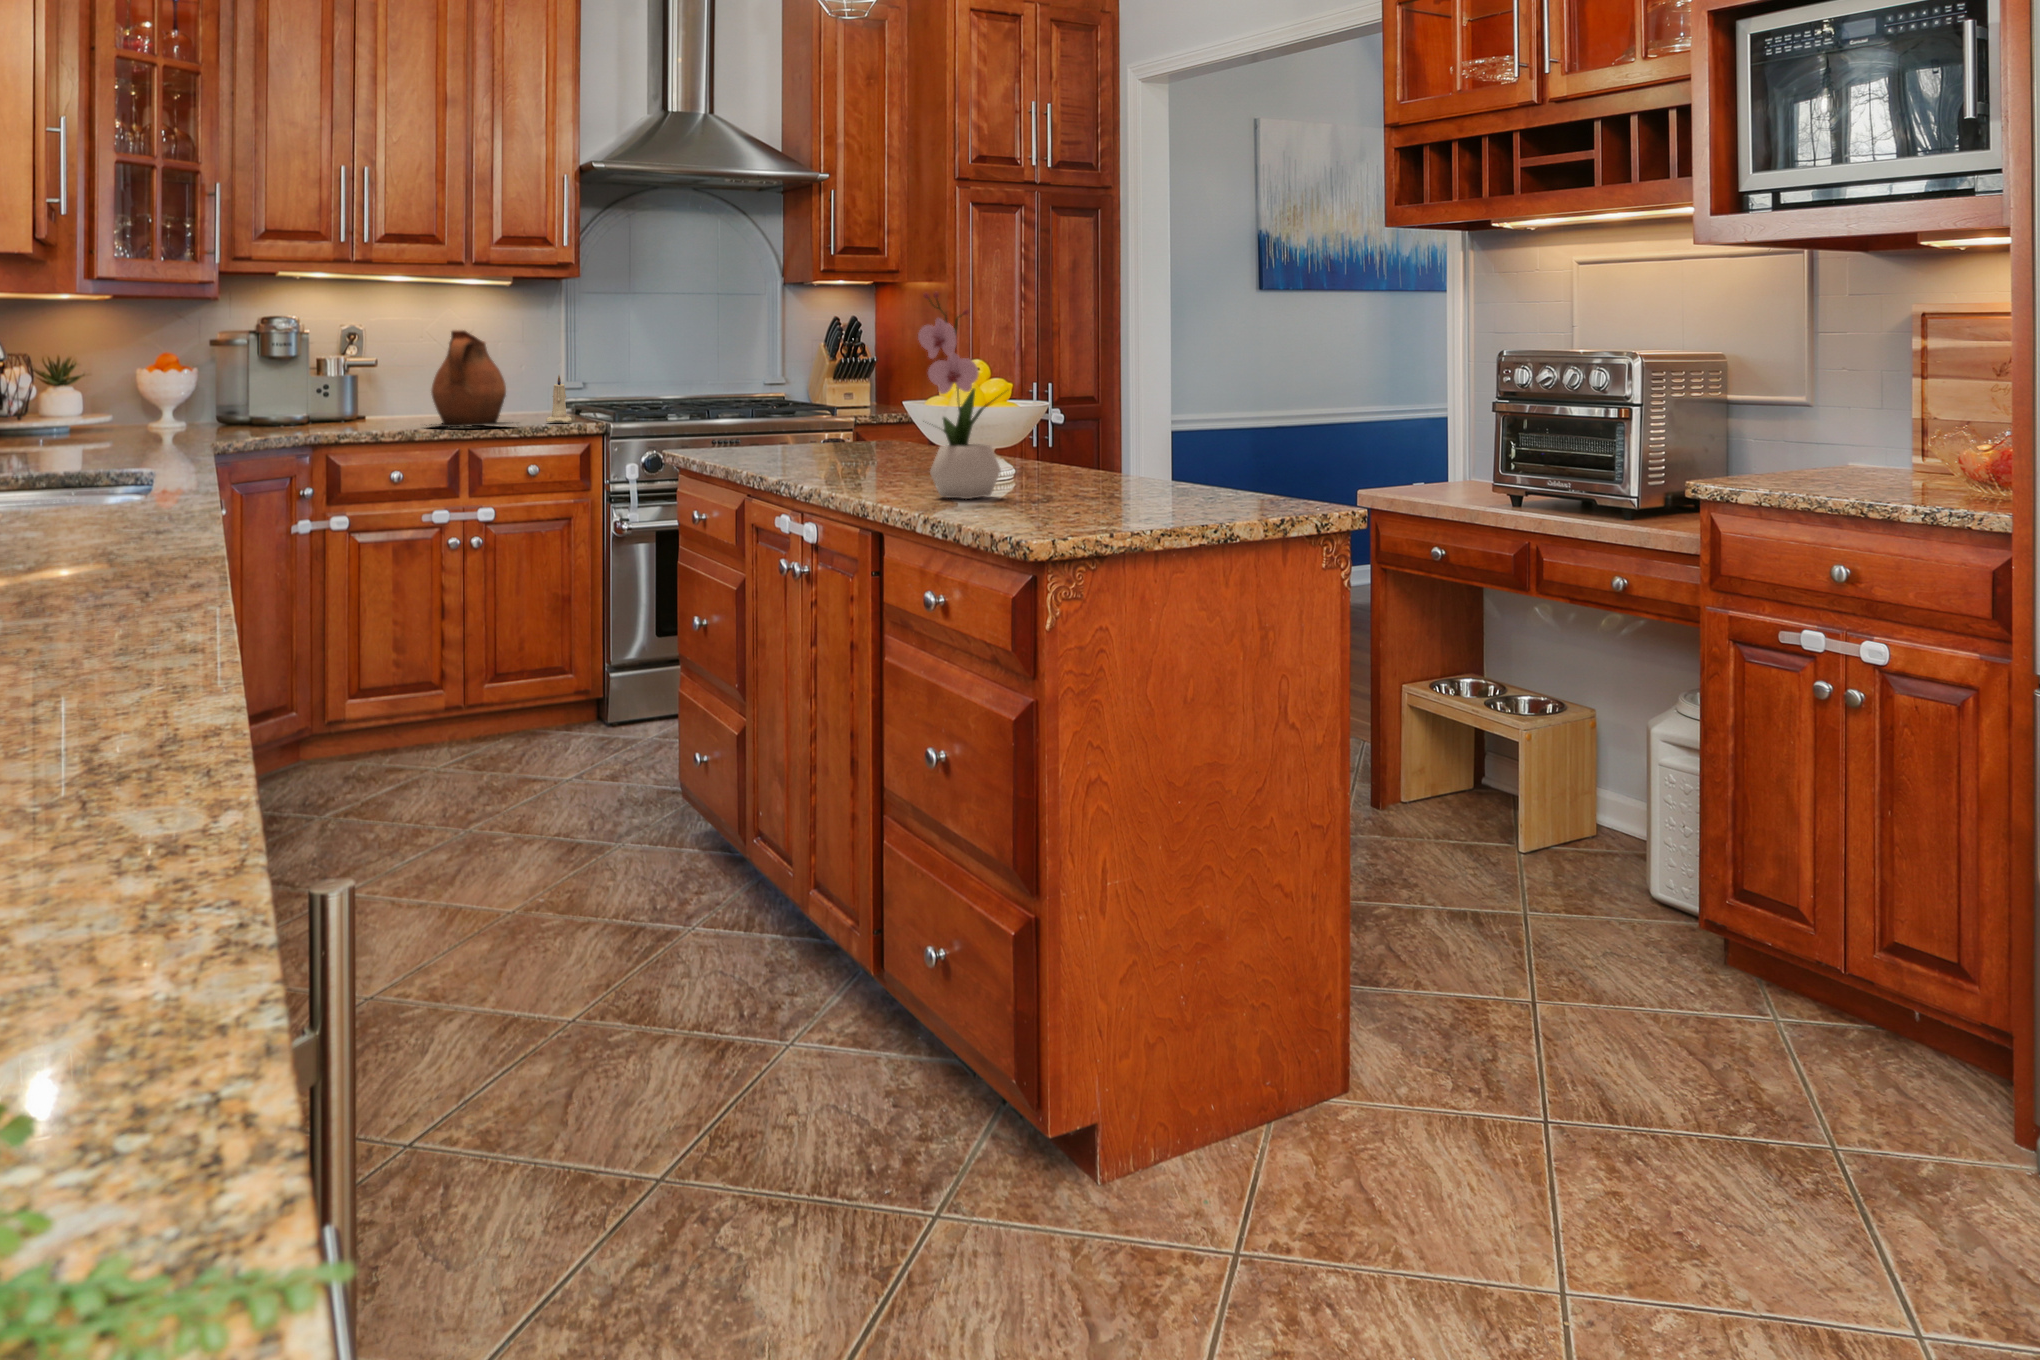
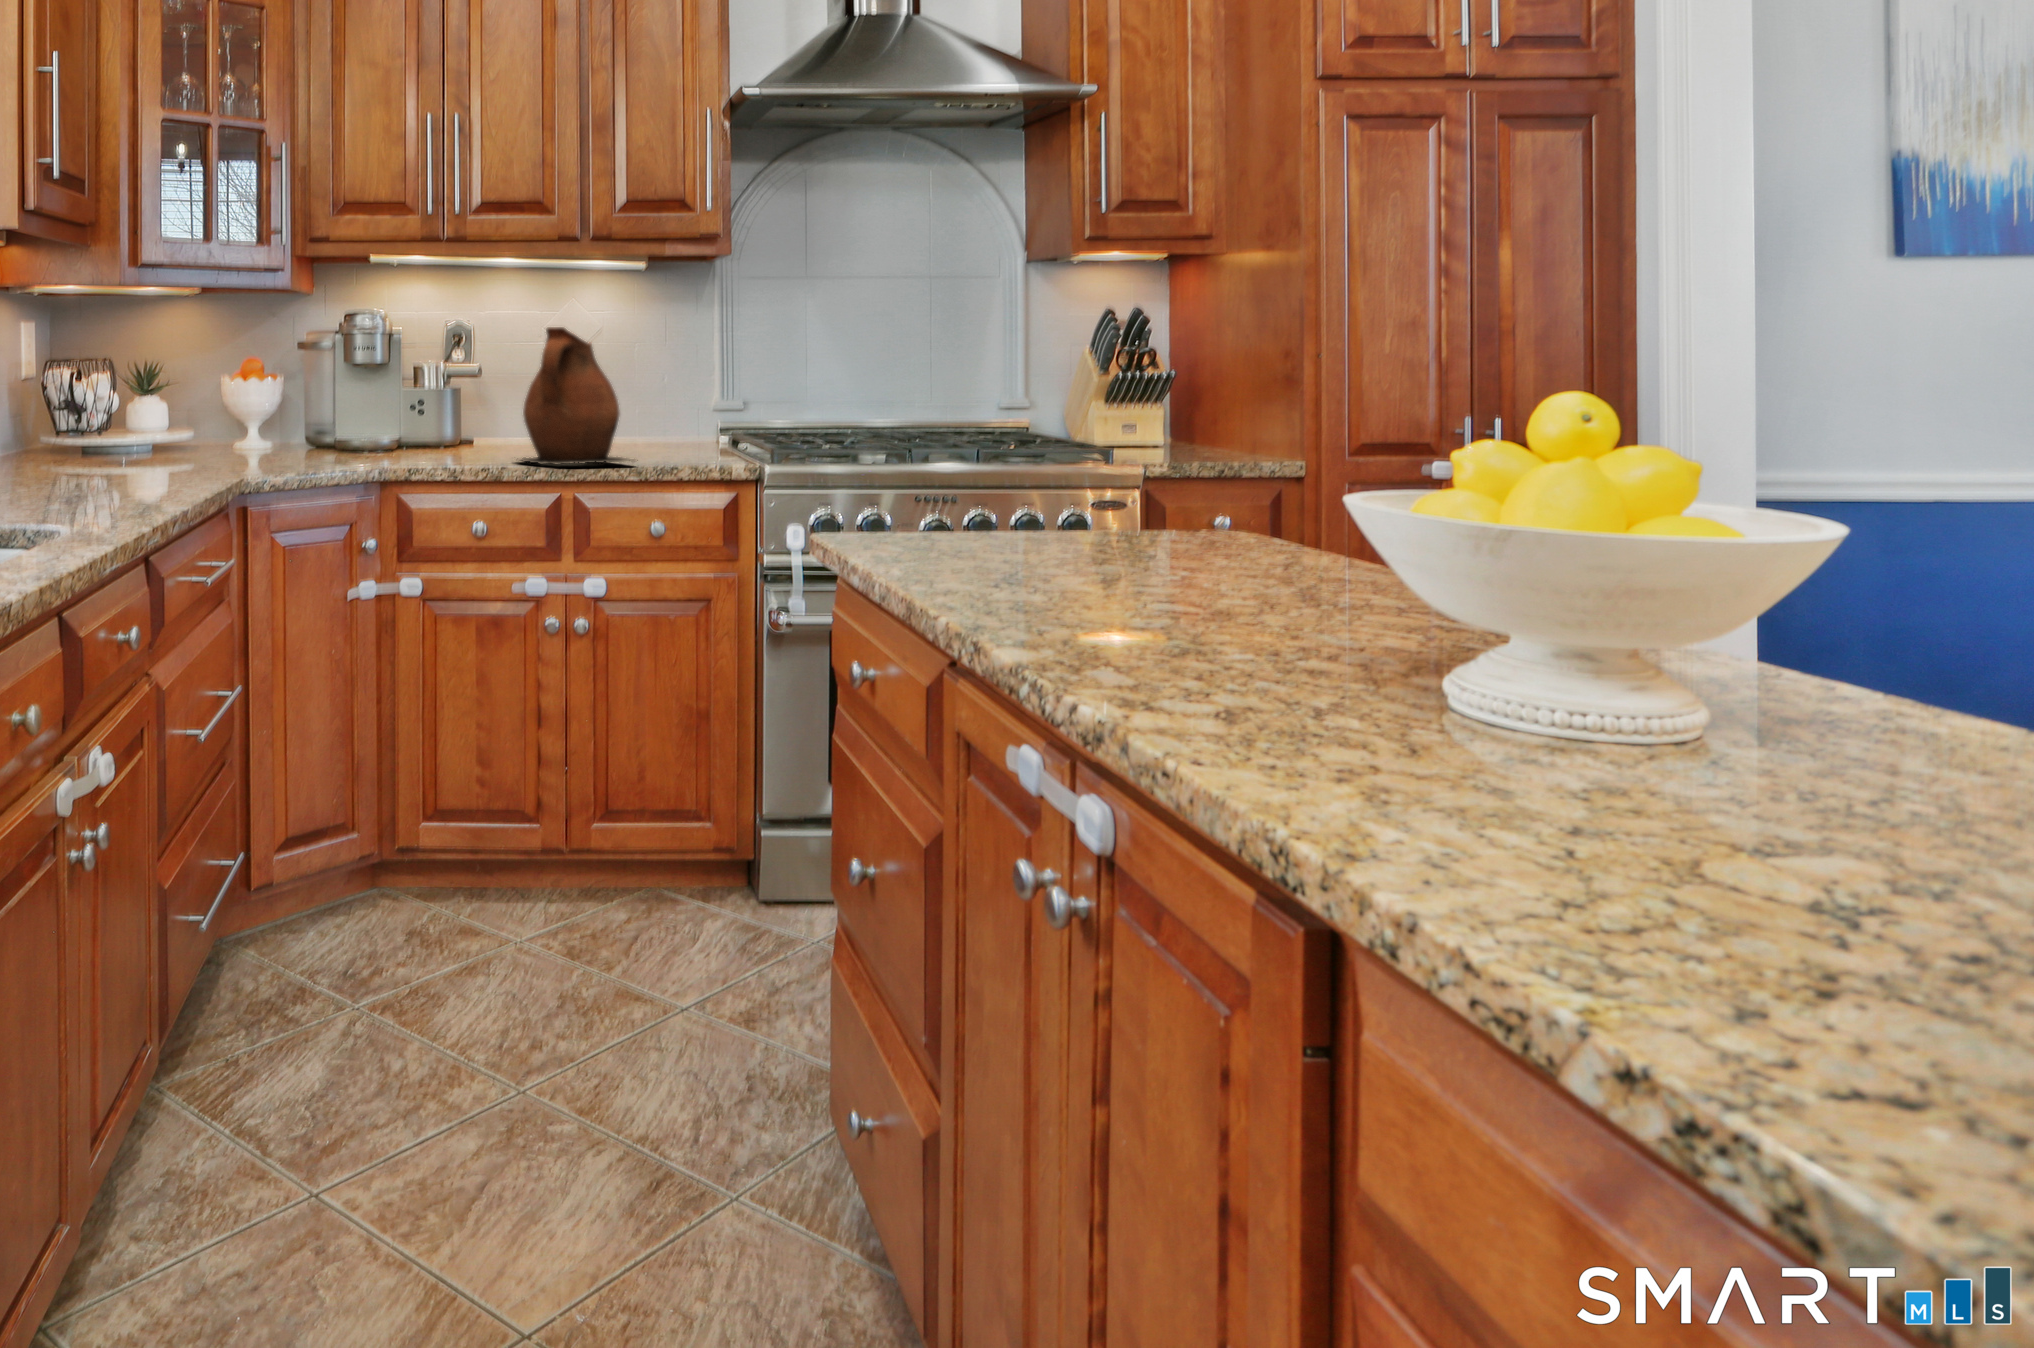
flower arrangement: present [918,292,1001,499] -> none [1426,183,1751,846]
candle: present [546,376,572,423] -> none [679,390,715,459]

